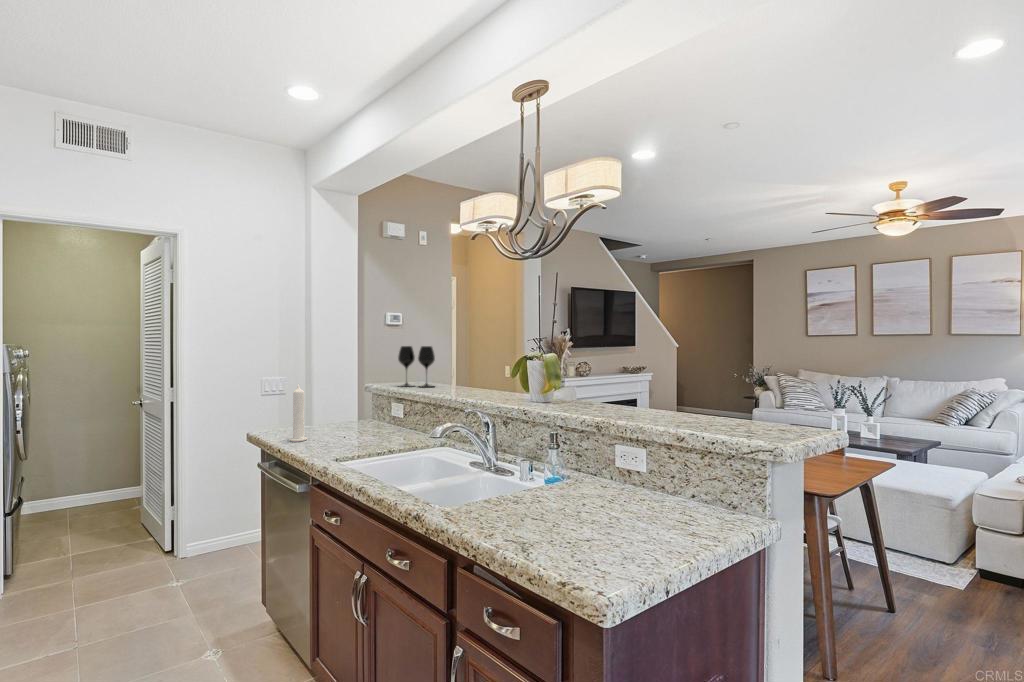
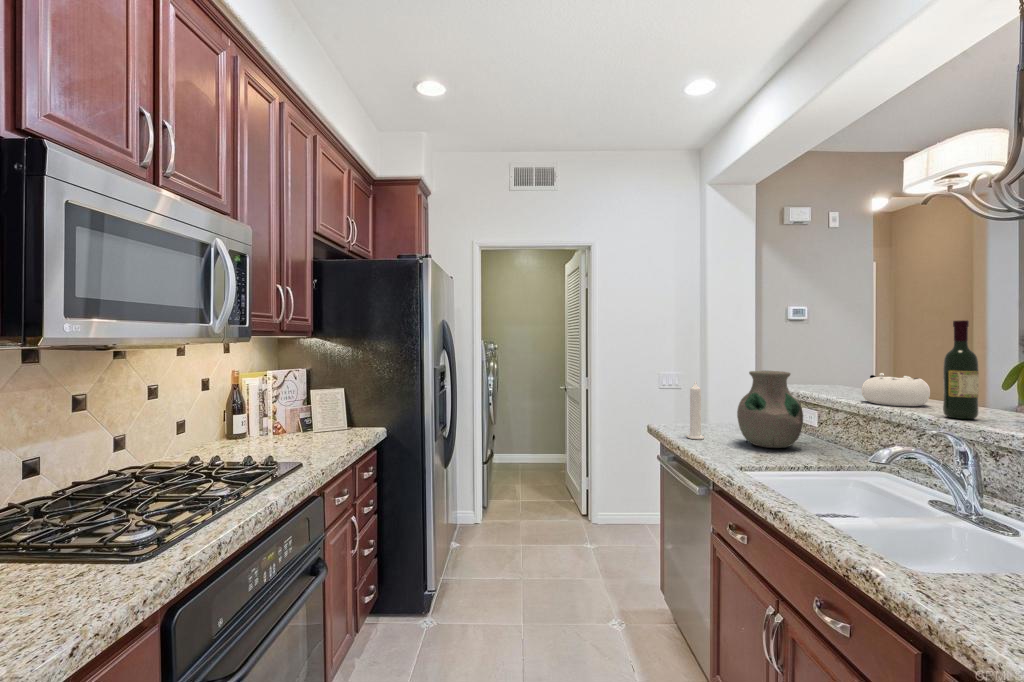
wine bottle: none [479,330,497,400] -> present [943,320,979,419]
wine glass: present [398,346,435,387] -> none [807,343,861,394]
decorative bowl: none [433,369,475,394] -> present [862,373,930,406]
vase: none [338,371,392,440] -> present [737,371,803,448]

